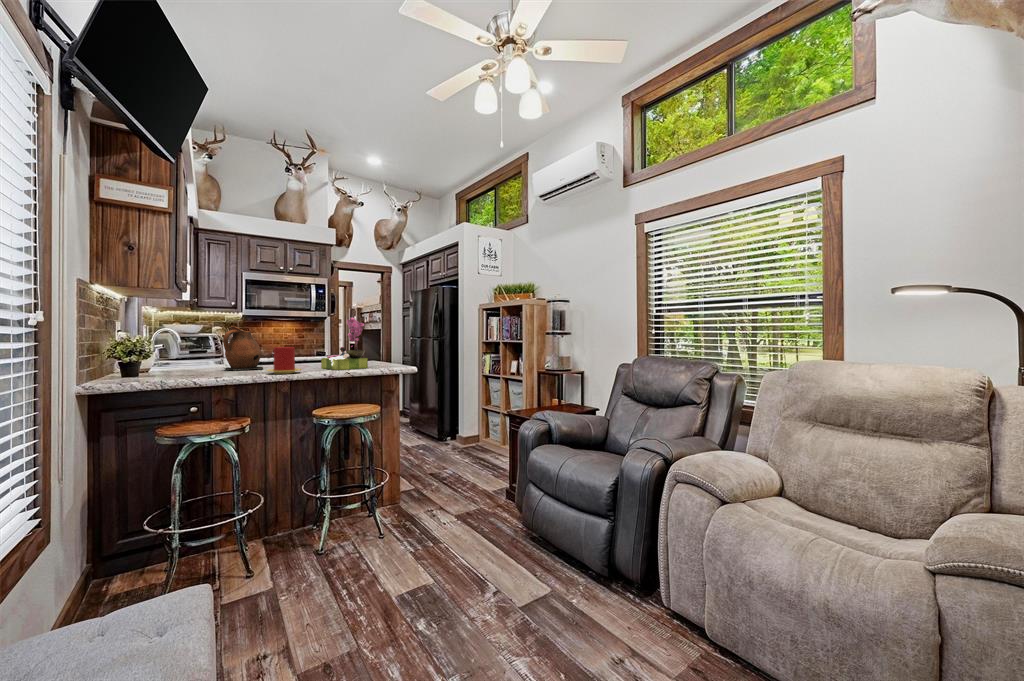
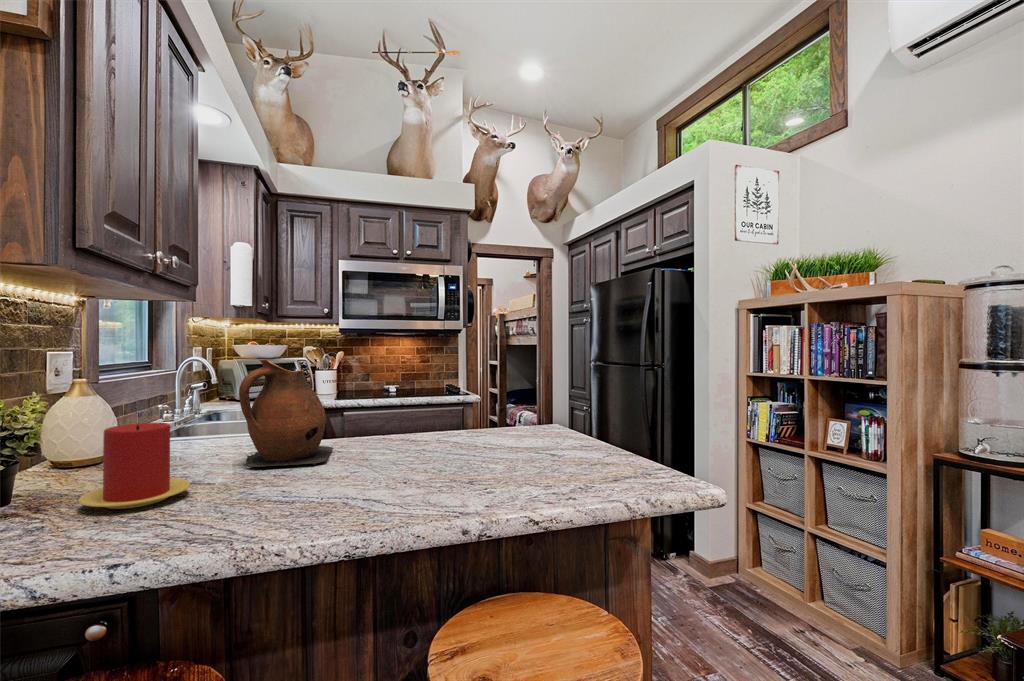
flower arrangement: present [321,318,368,370] -> none [455,332,572,488]
candle: present [267,347,301,374] -> present [79,423,190,509]

